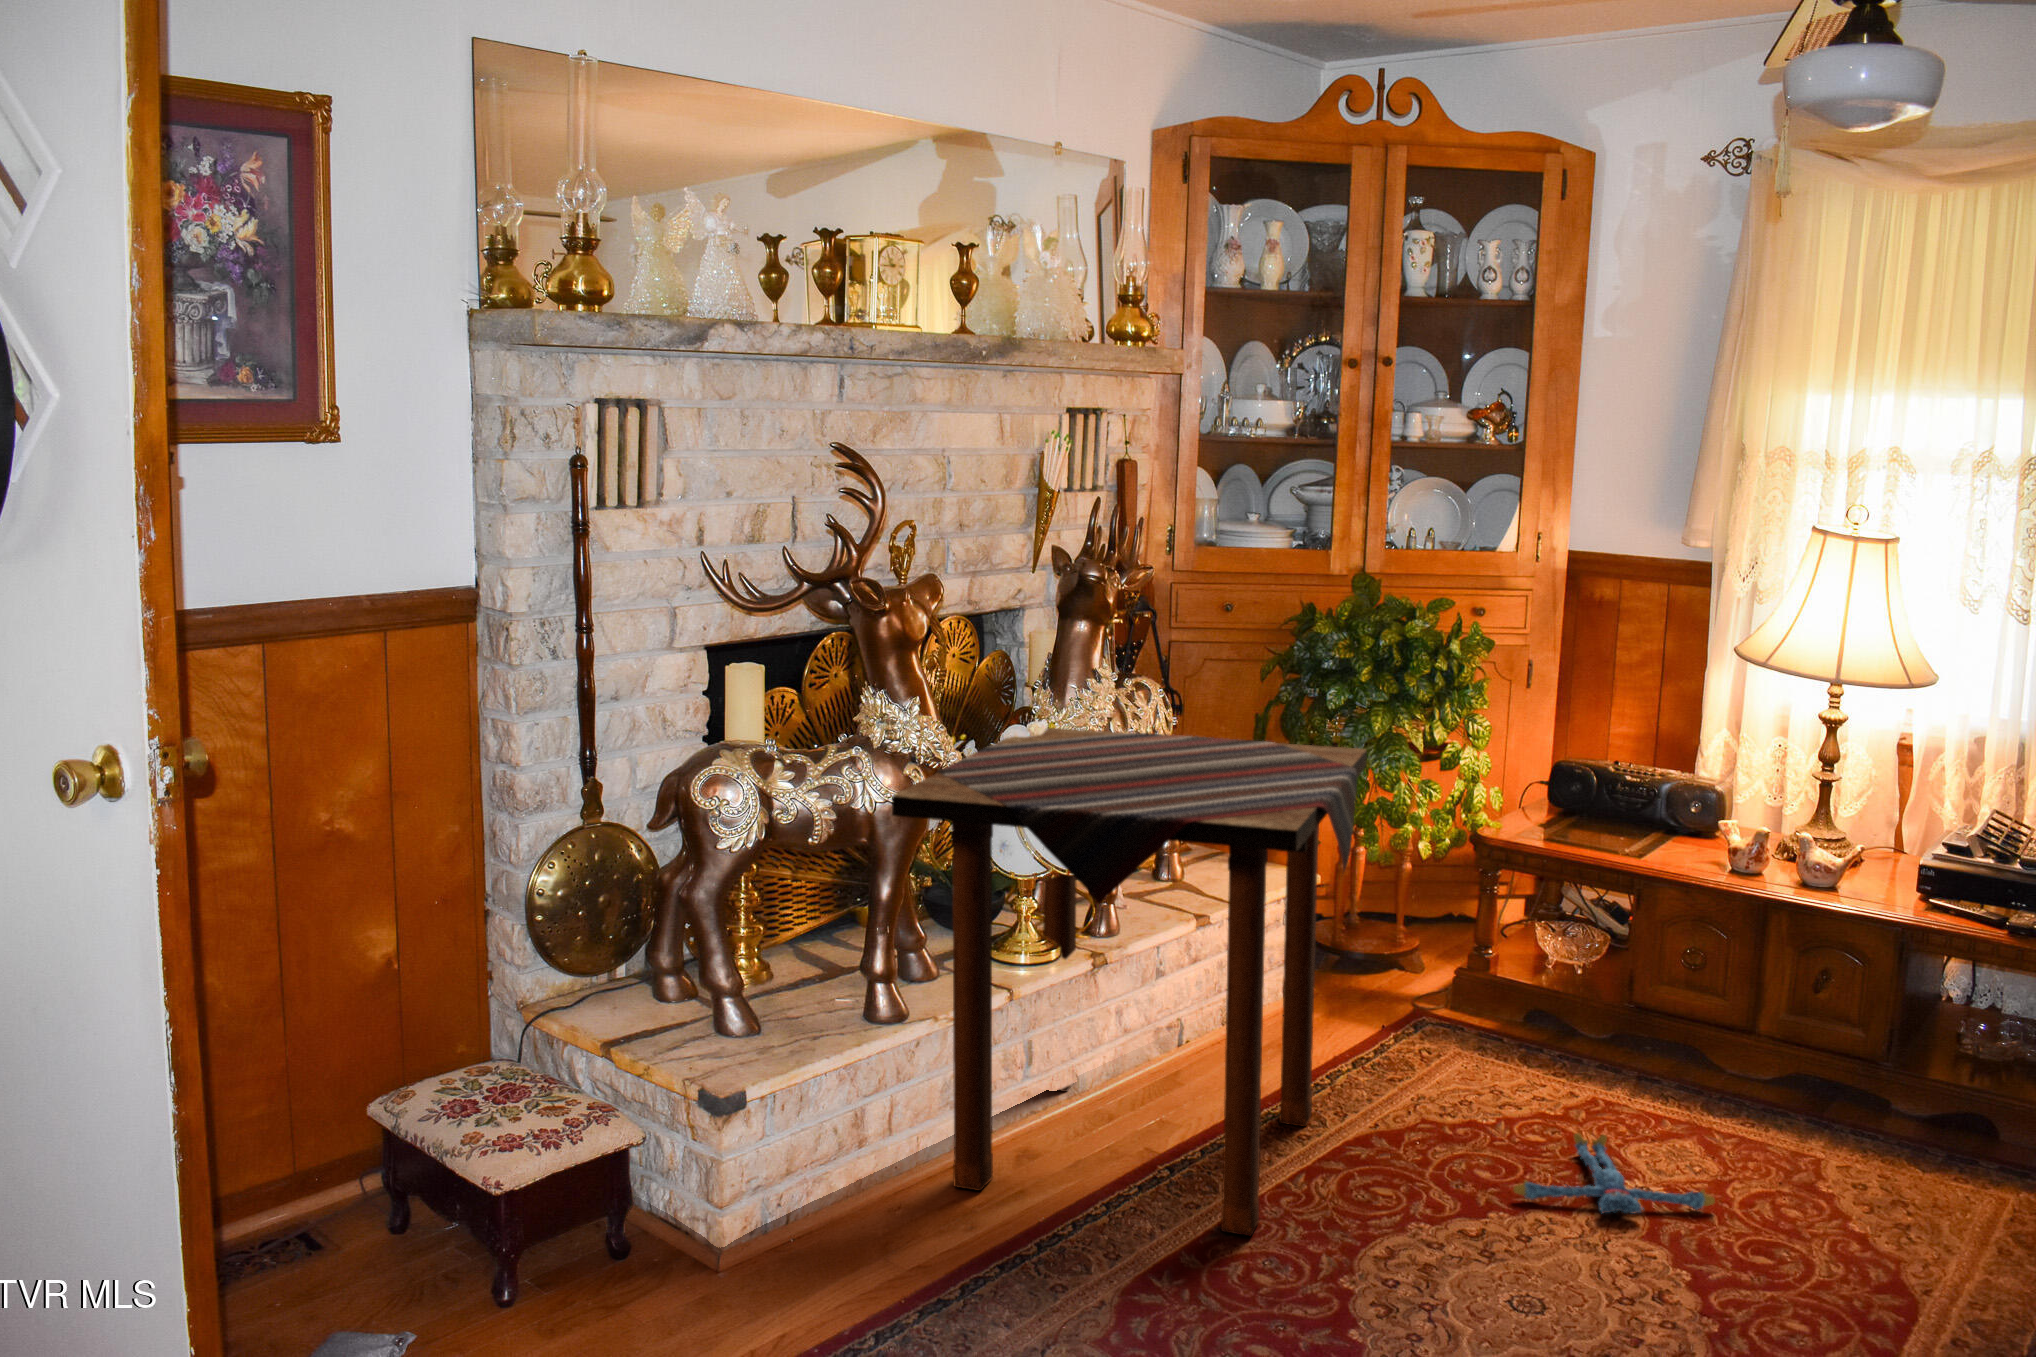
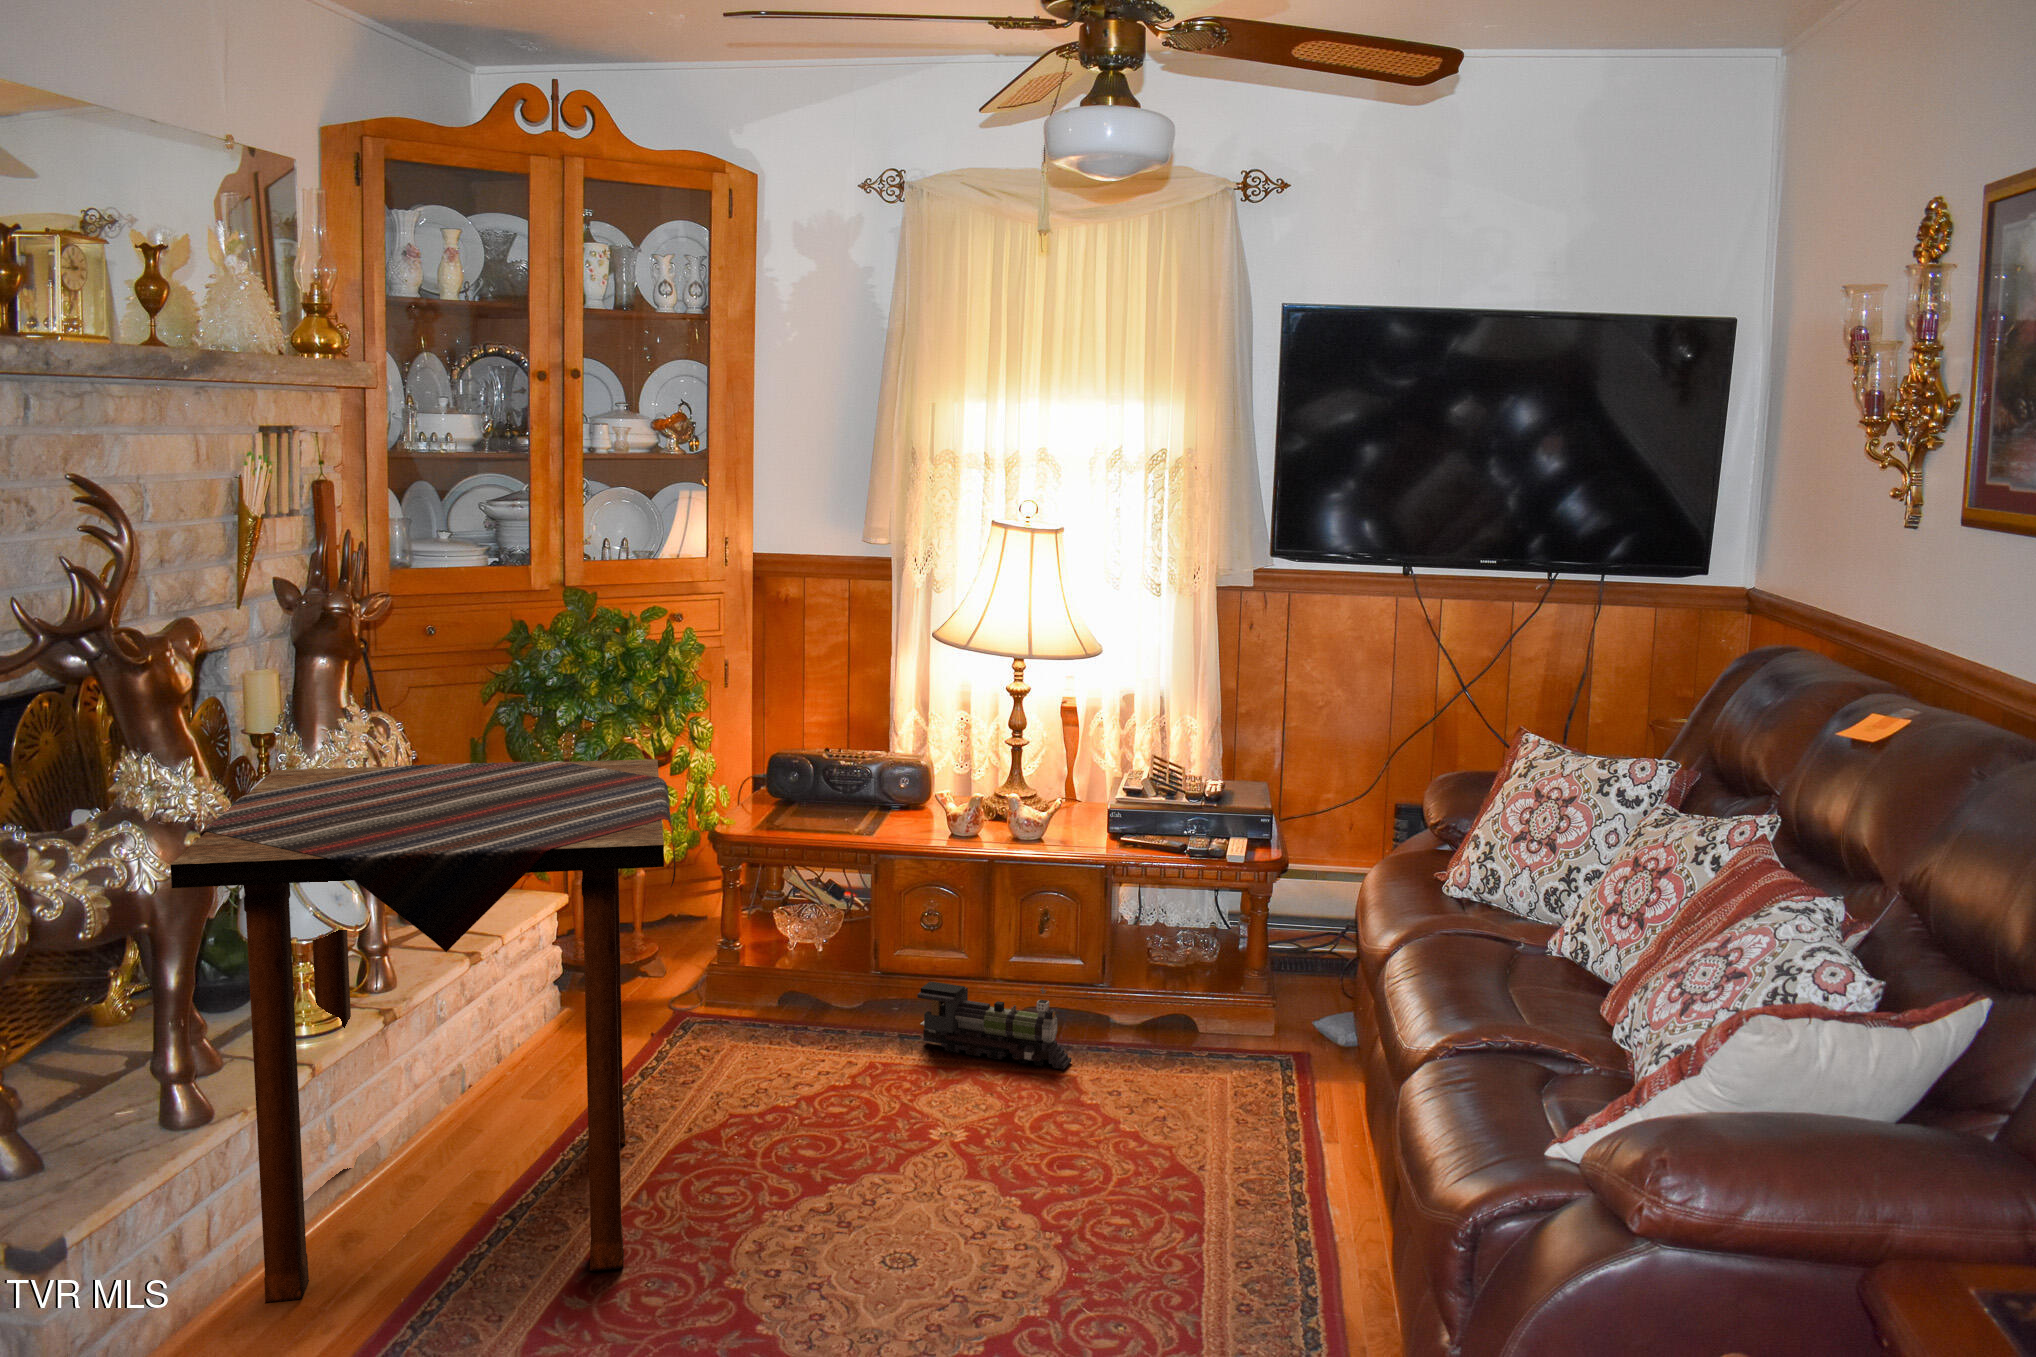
toy train: none [1657,1026,1835,1155] -> present [917,981,1071,1070]
plush toy: present [1514,1133,1715,1214] -> none [845,1091,1009,1165]

